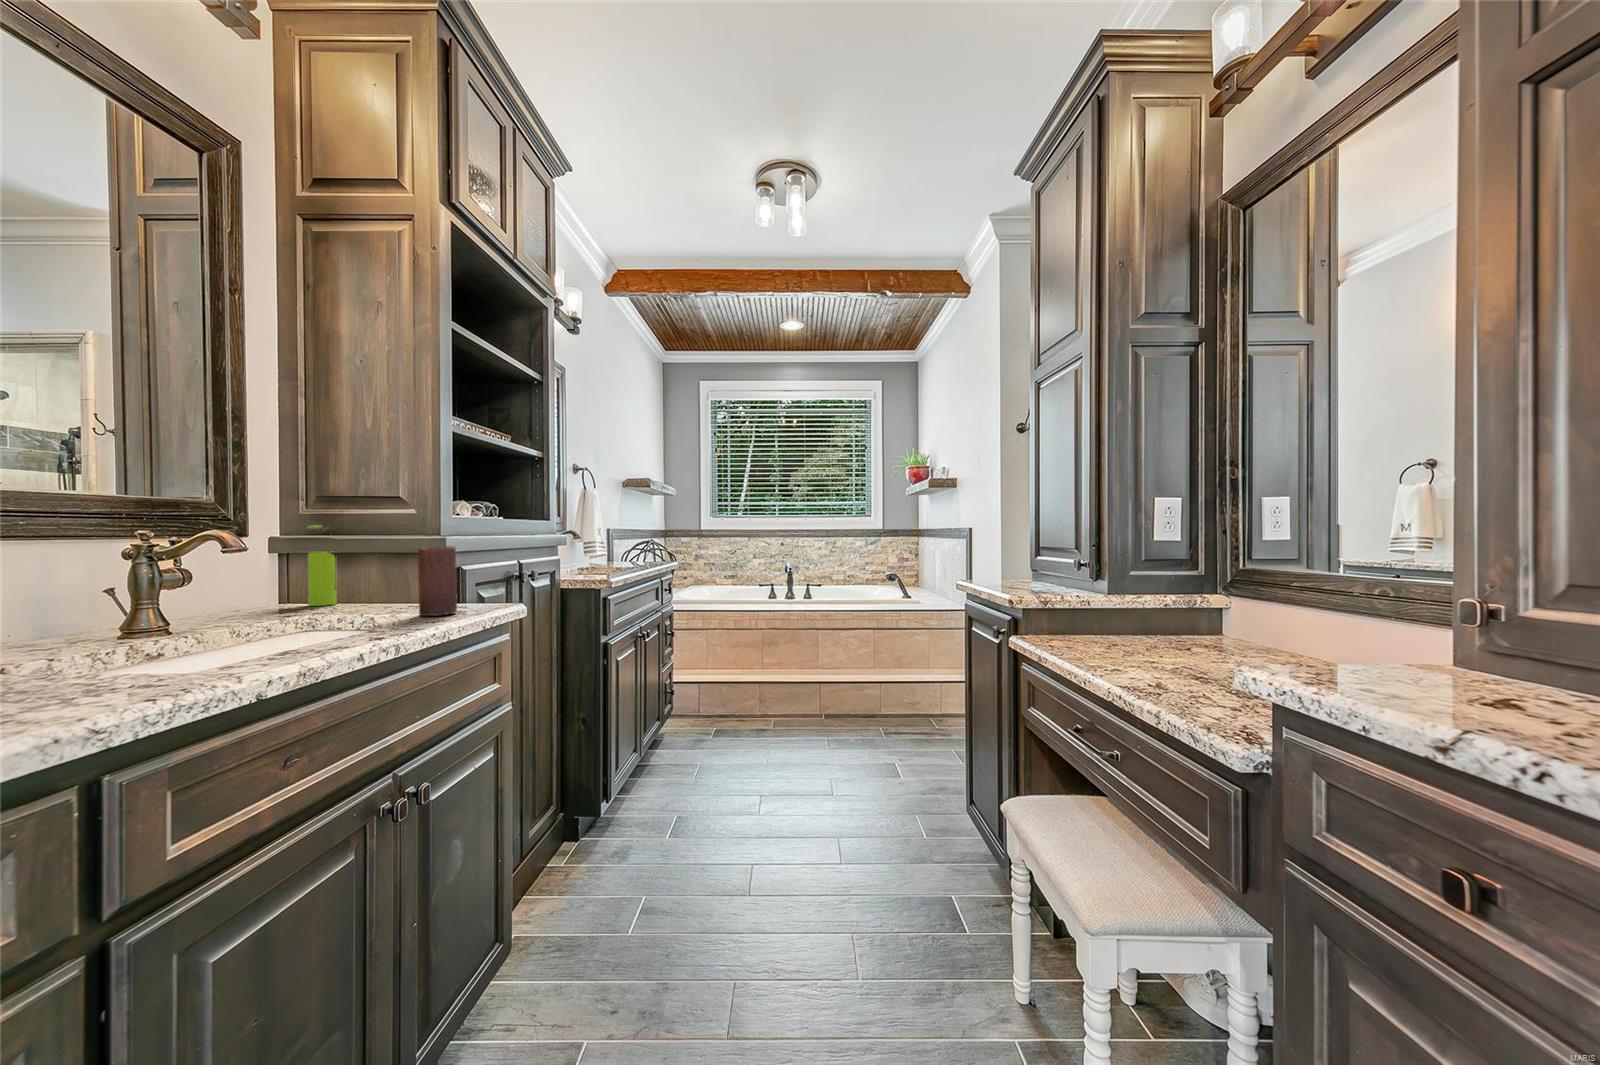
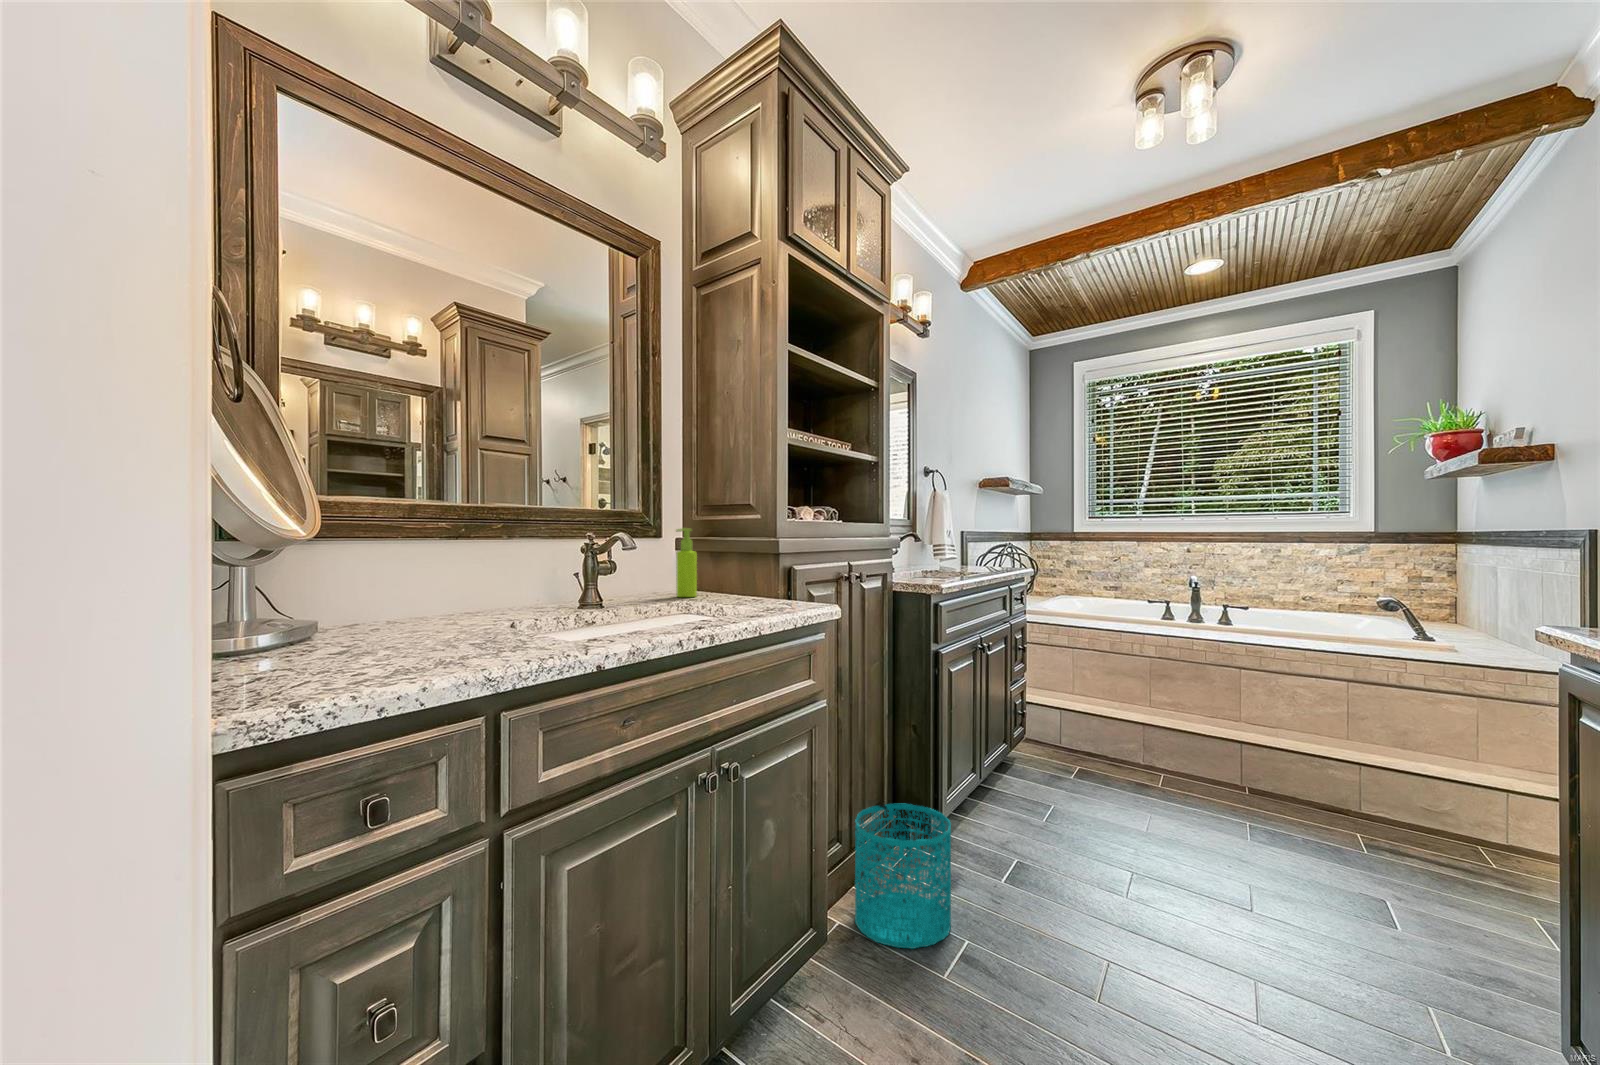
candle: present [418,546,457,616] -> none [746,549,777,612]
wastebasket: none [533,795,631,940] -> present [855,804,951,949]

